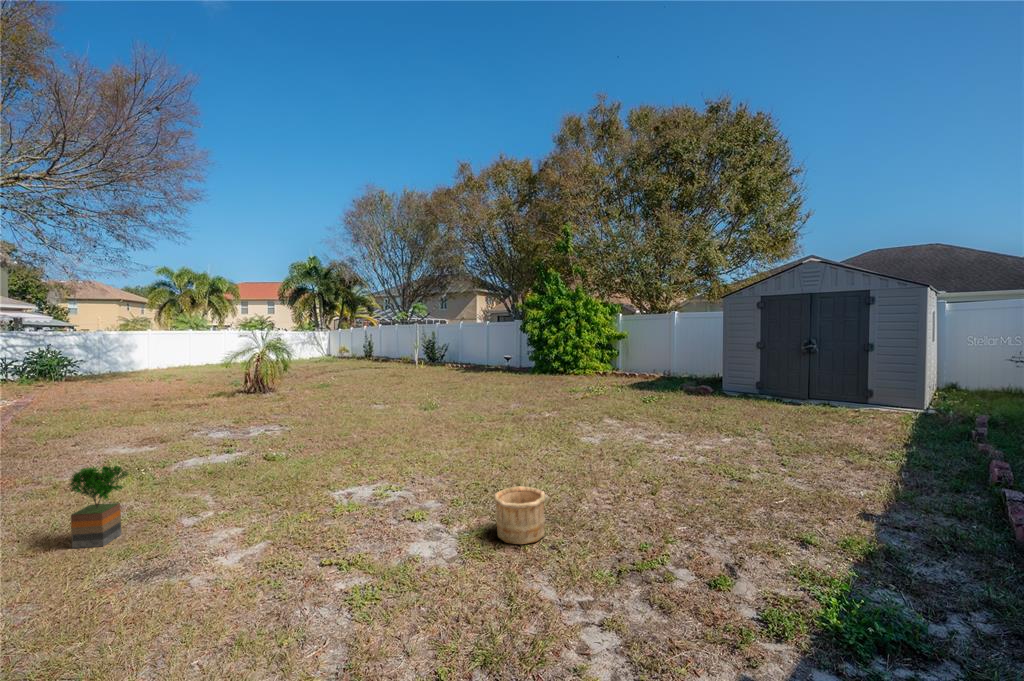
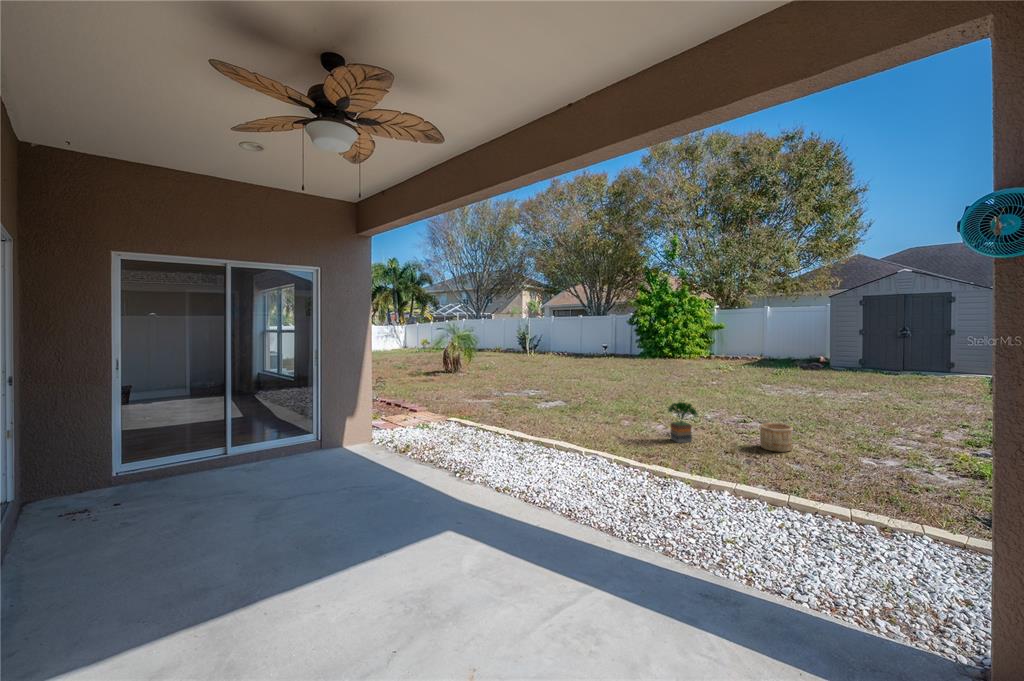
wooden bucket: present [494,486,545,544] -> present [760,423,793,452]

